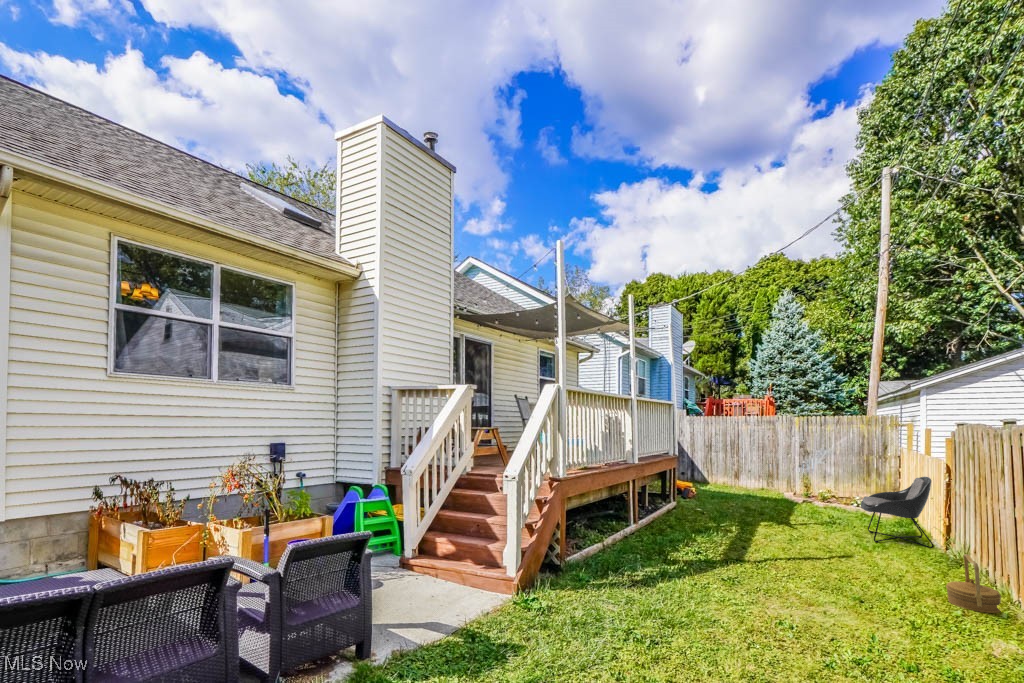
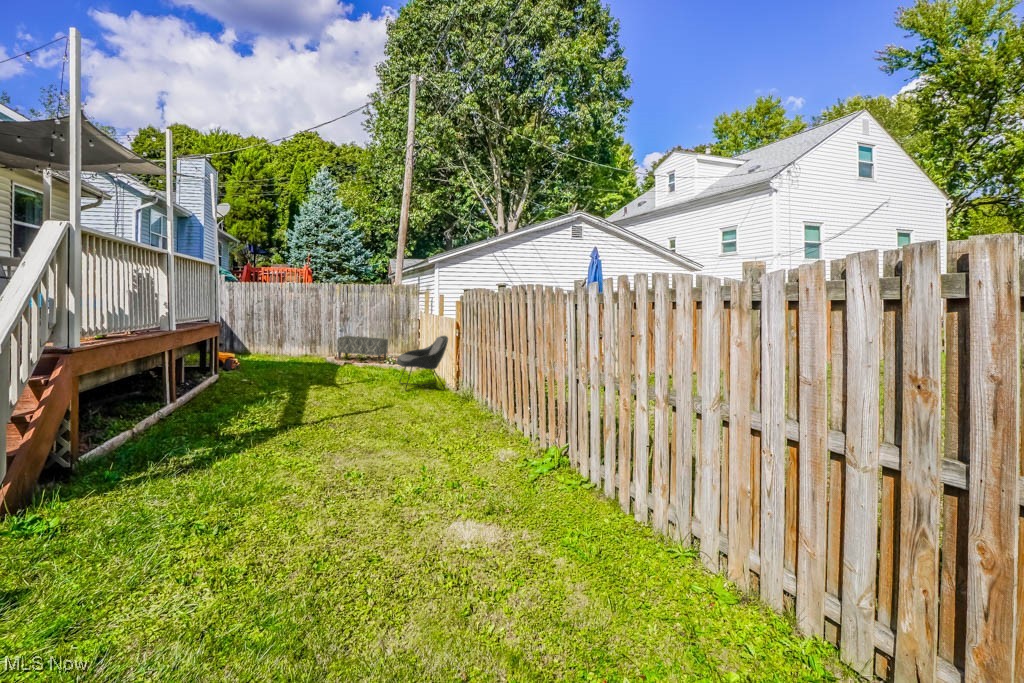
bench: none [795,471,859,503] -> present [337,336,388,361]
woven basket: present [946,554,1001,613] -> none [462,391,494,432]

